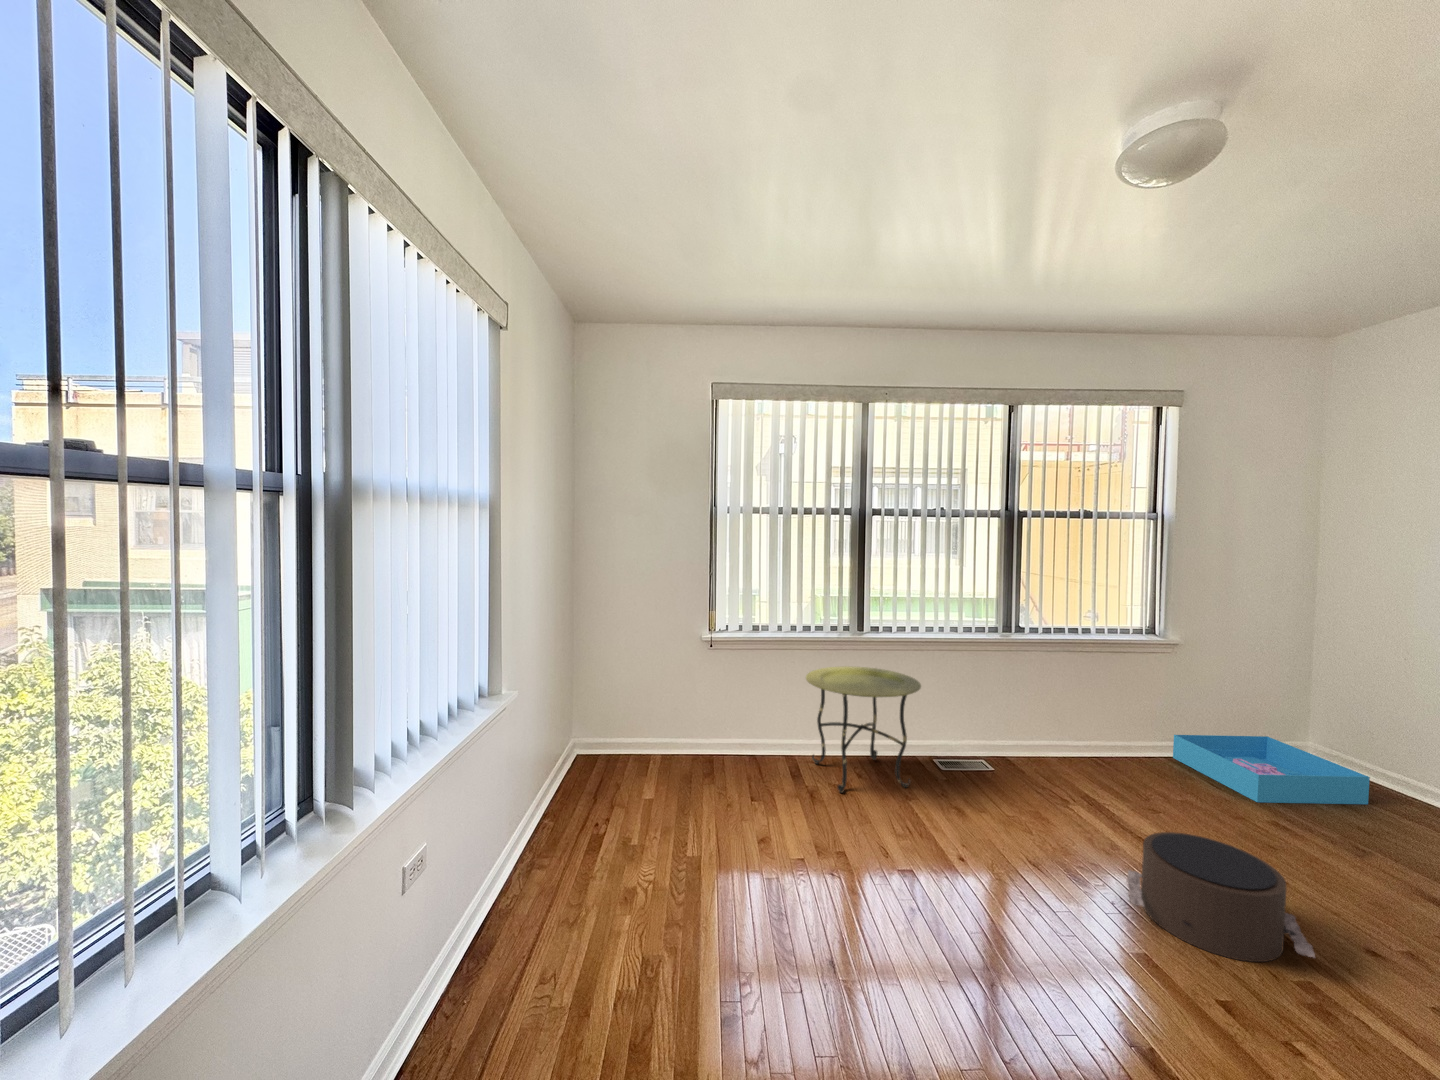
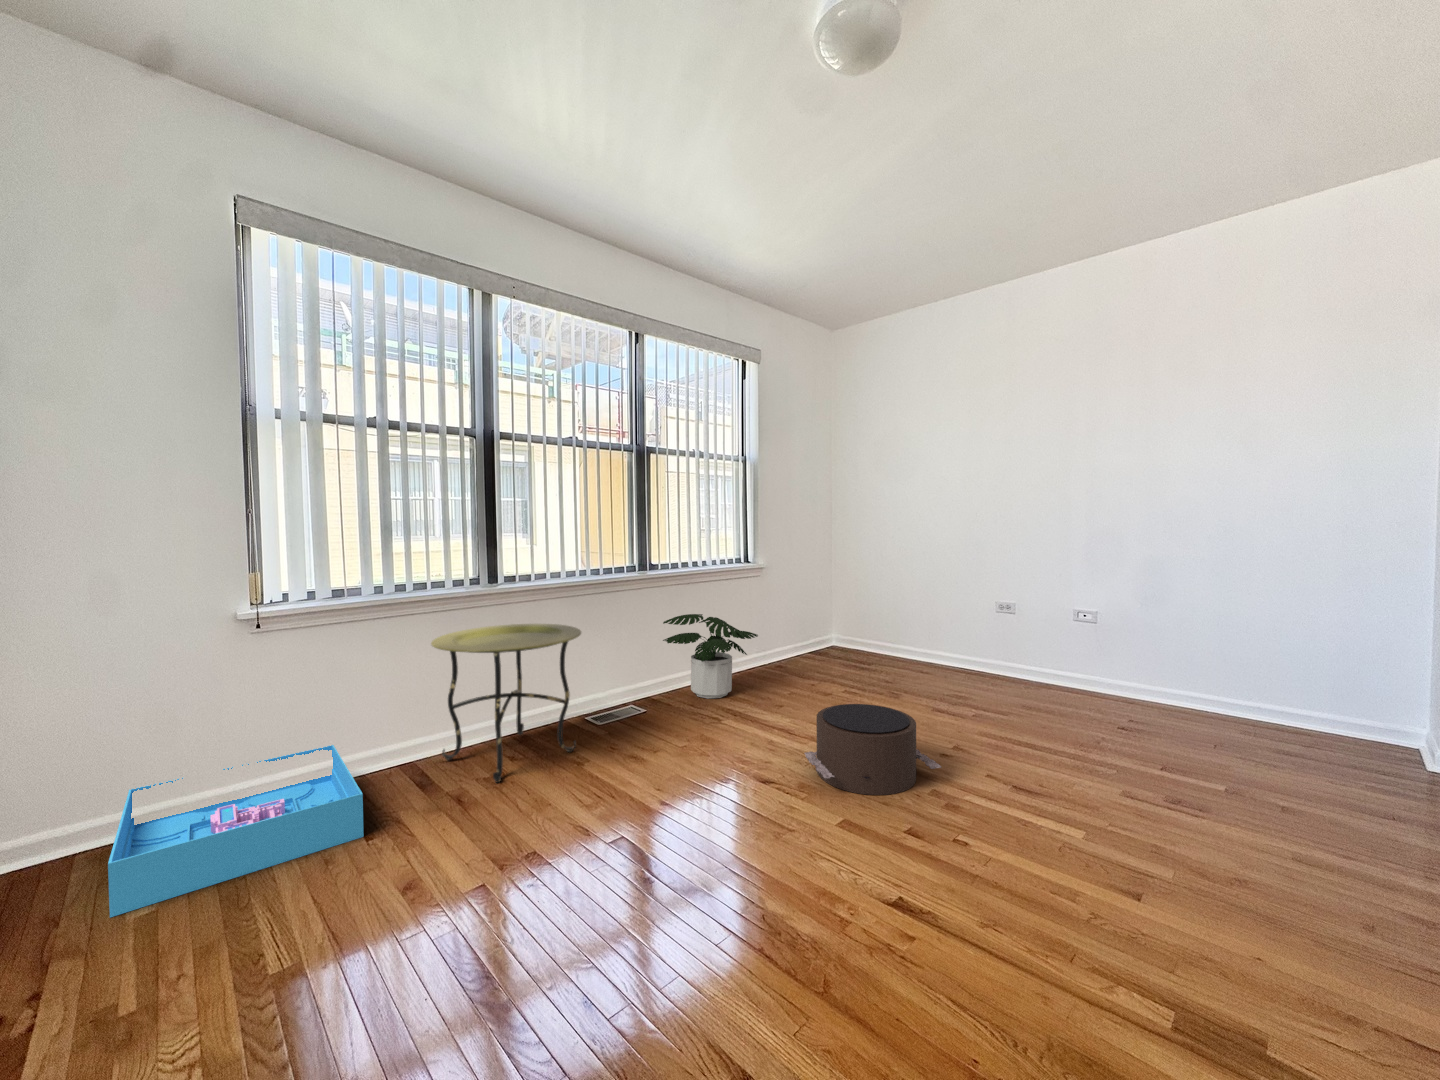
potted plant: none [1023,684,1148,781] -> present [663,614,758,699]
storage bin: present [1173,735,1370,804] -> present [108,745,364,917]

